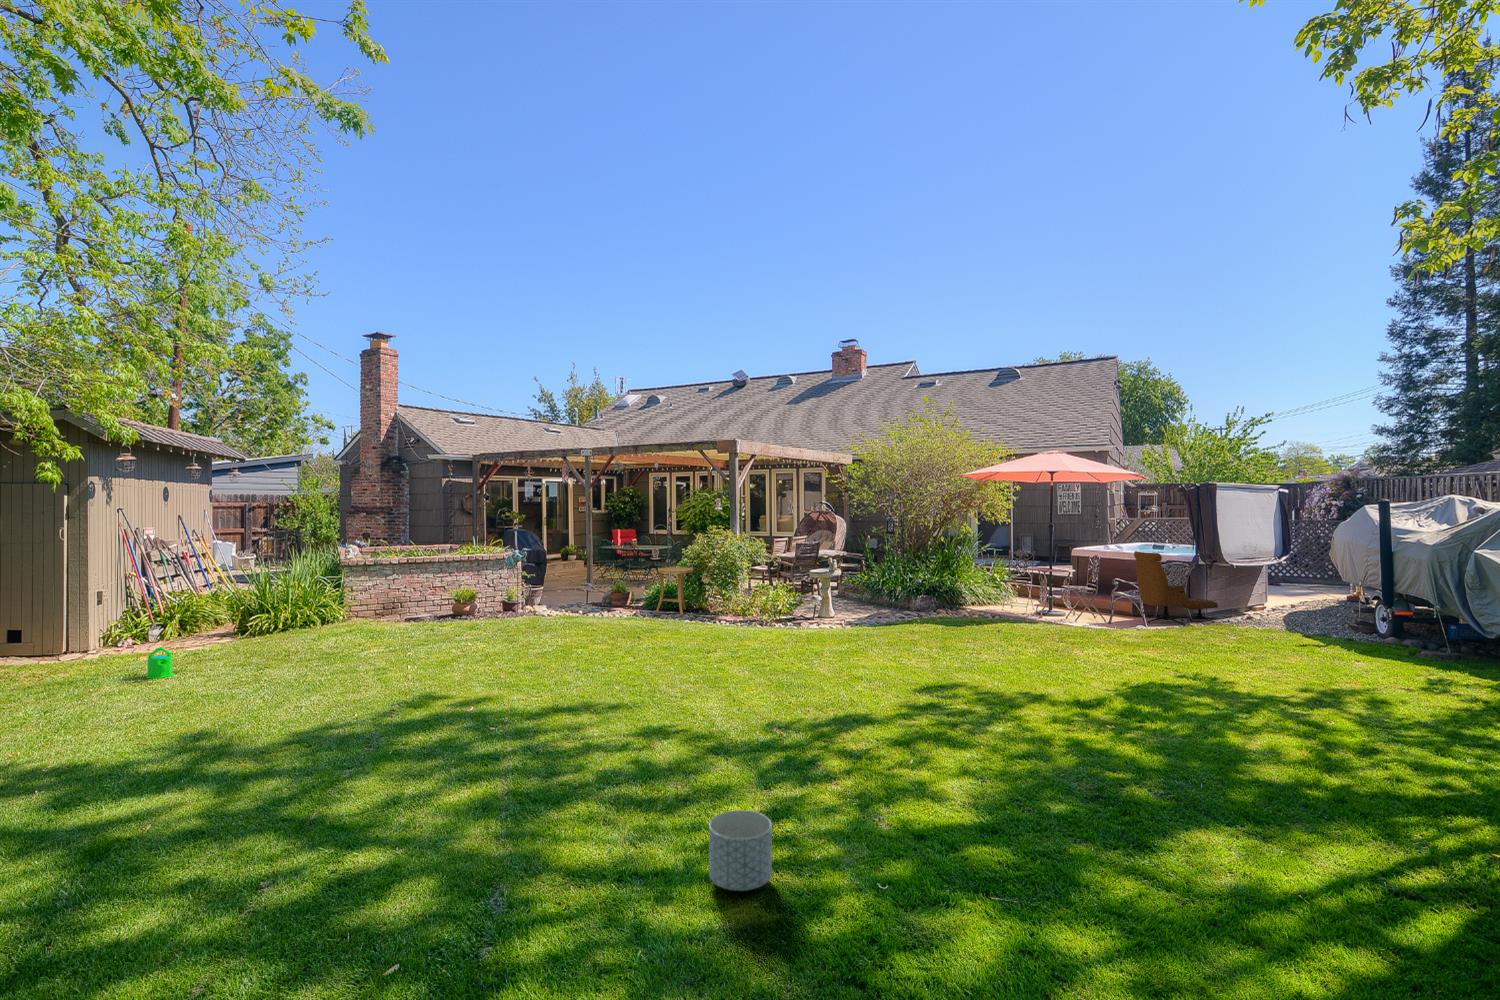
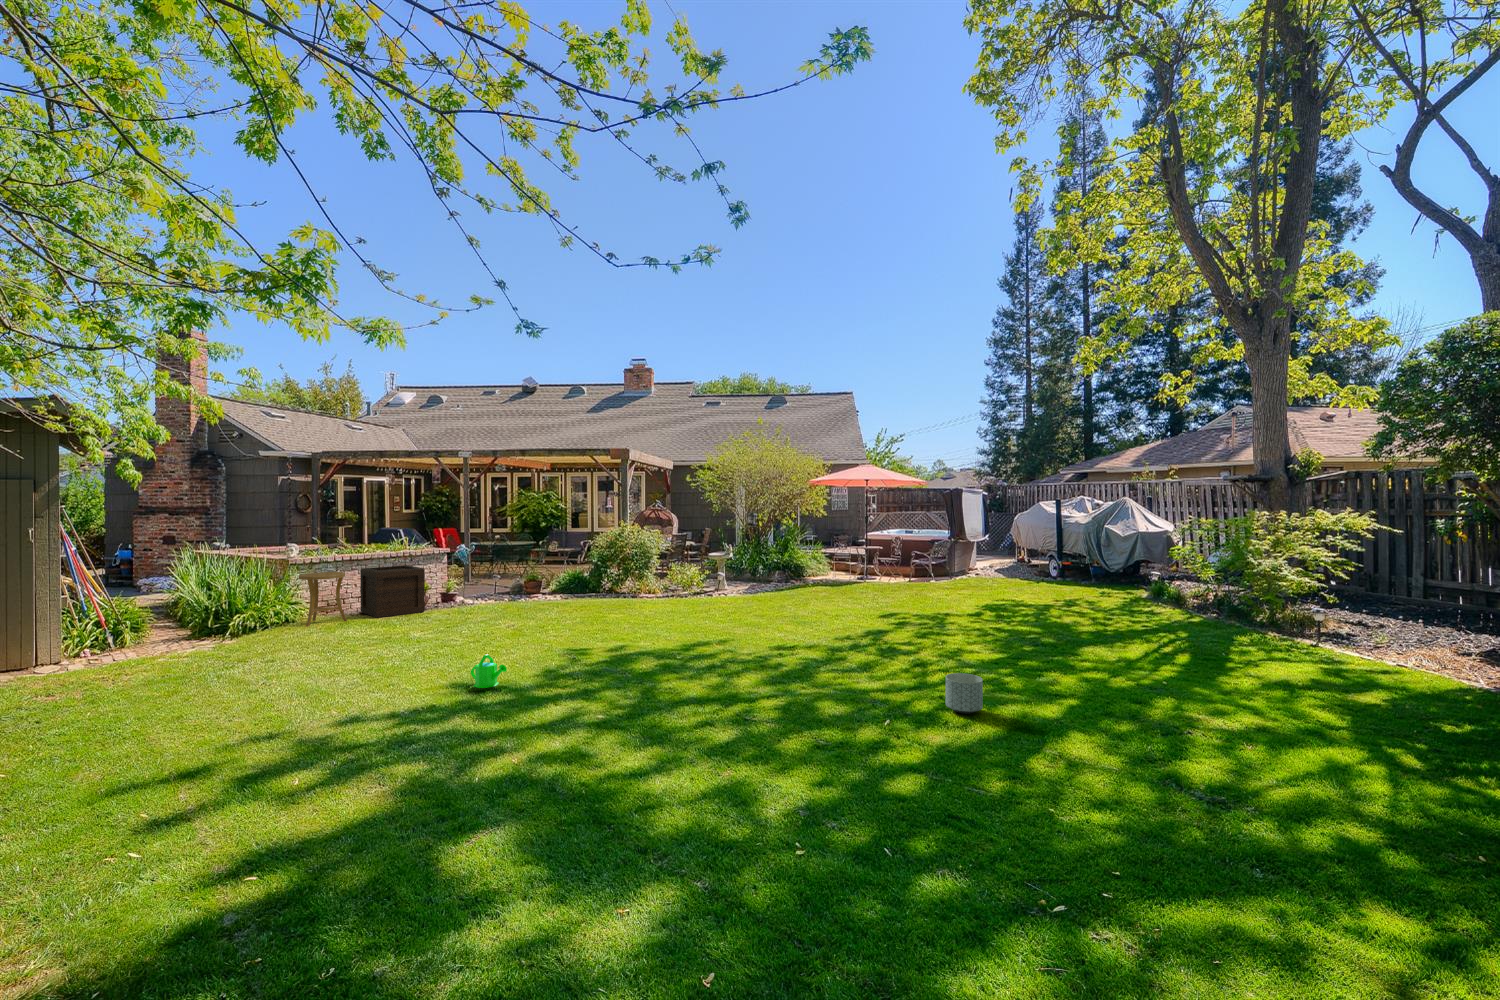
lounge chair: present [1134,551,1218,626] -> none [924,531,967,579]
side table: present [656,567,693,615] -> present [298,572,347,627]
wooden crate: none [419,570,470,623] -> present [360,565,425,618]
watering can: present [146,647,174,679] -> present [471,654,507,688]

